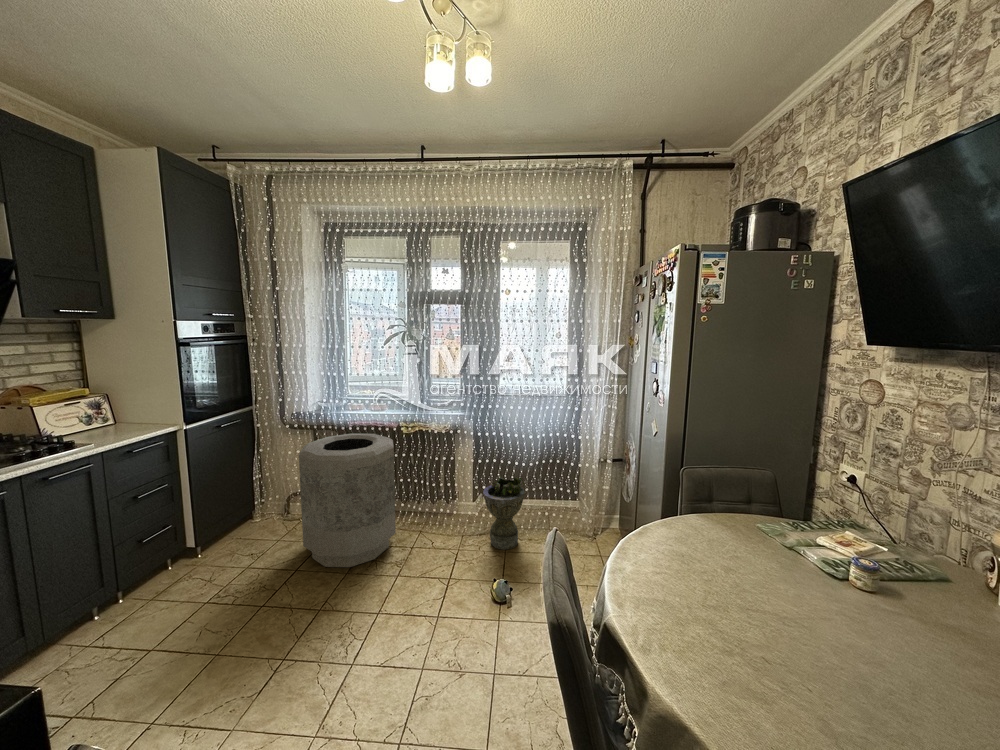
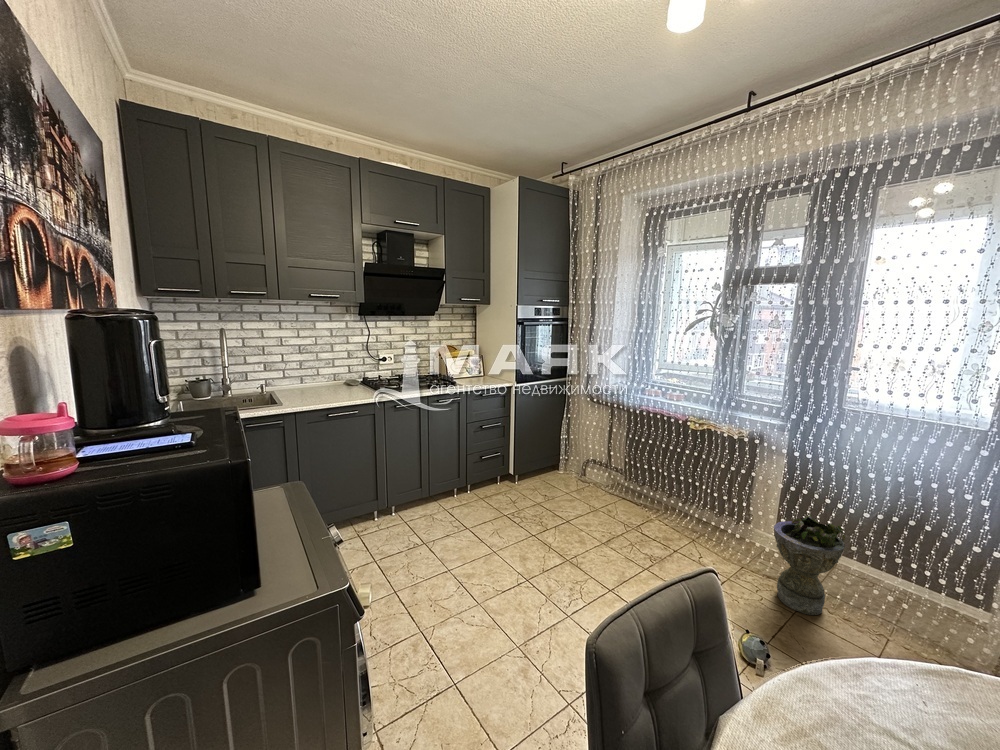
trash can: present [299,434,396,567] -> none [577,415,673,543]

